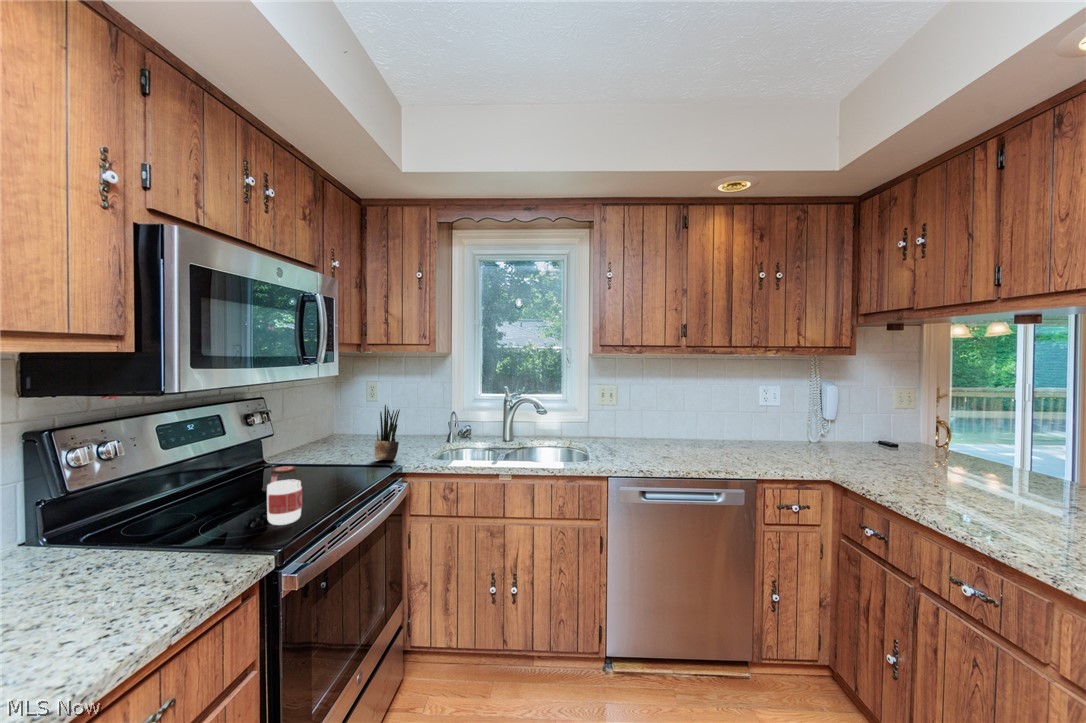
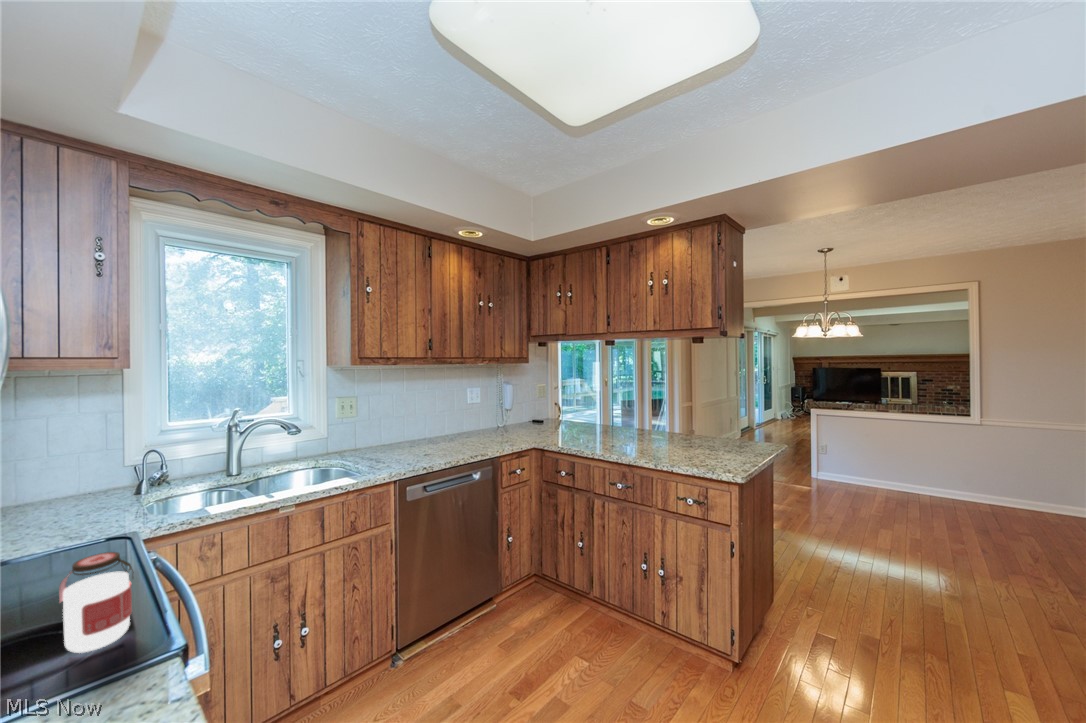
potted plant: present [375,405,400,460] -> none [53,450,103,538]

